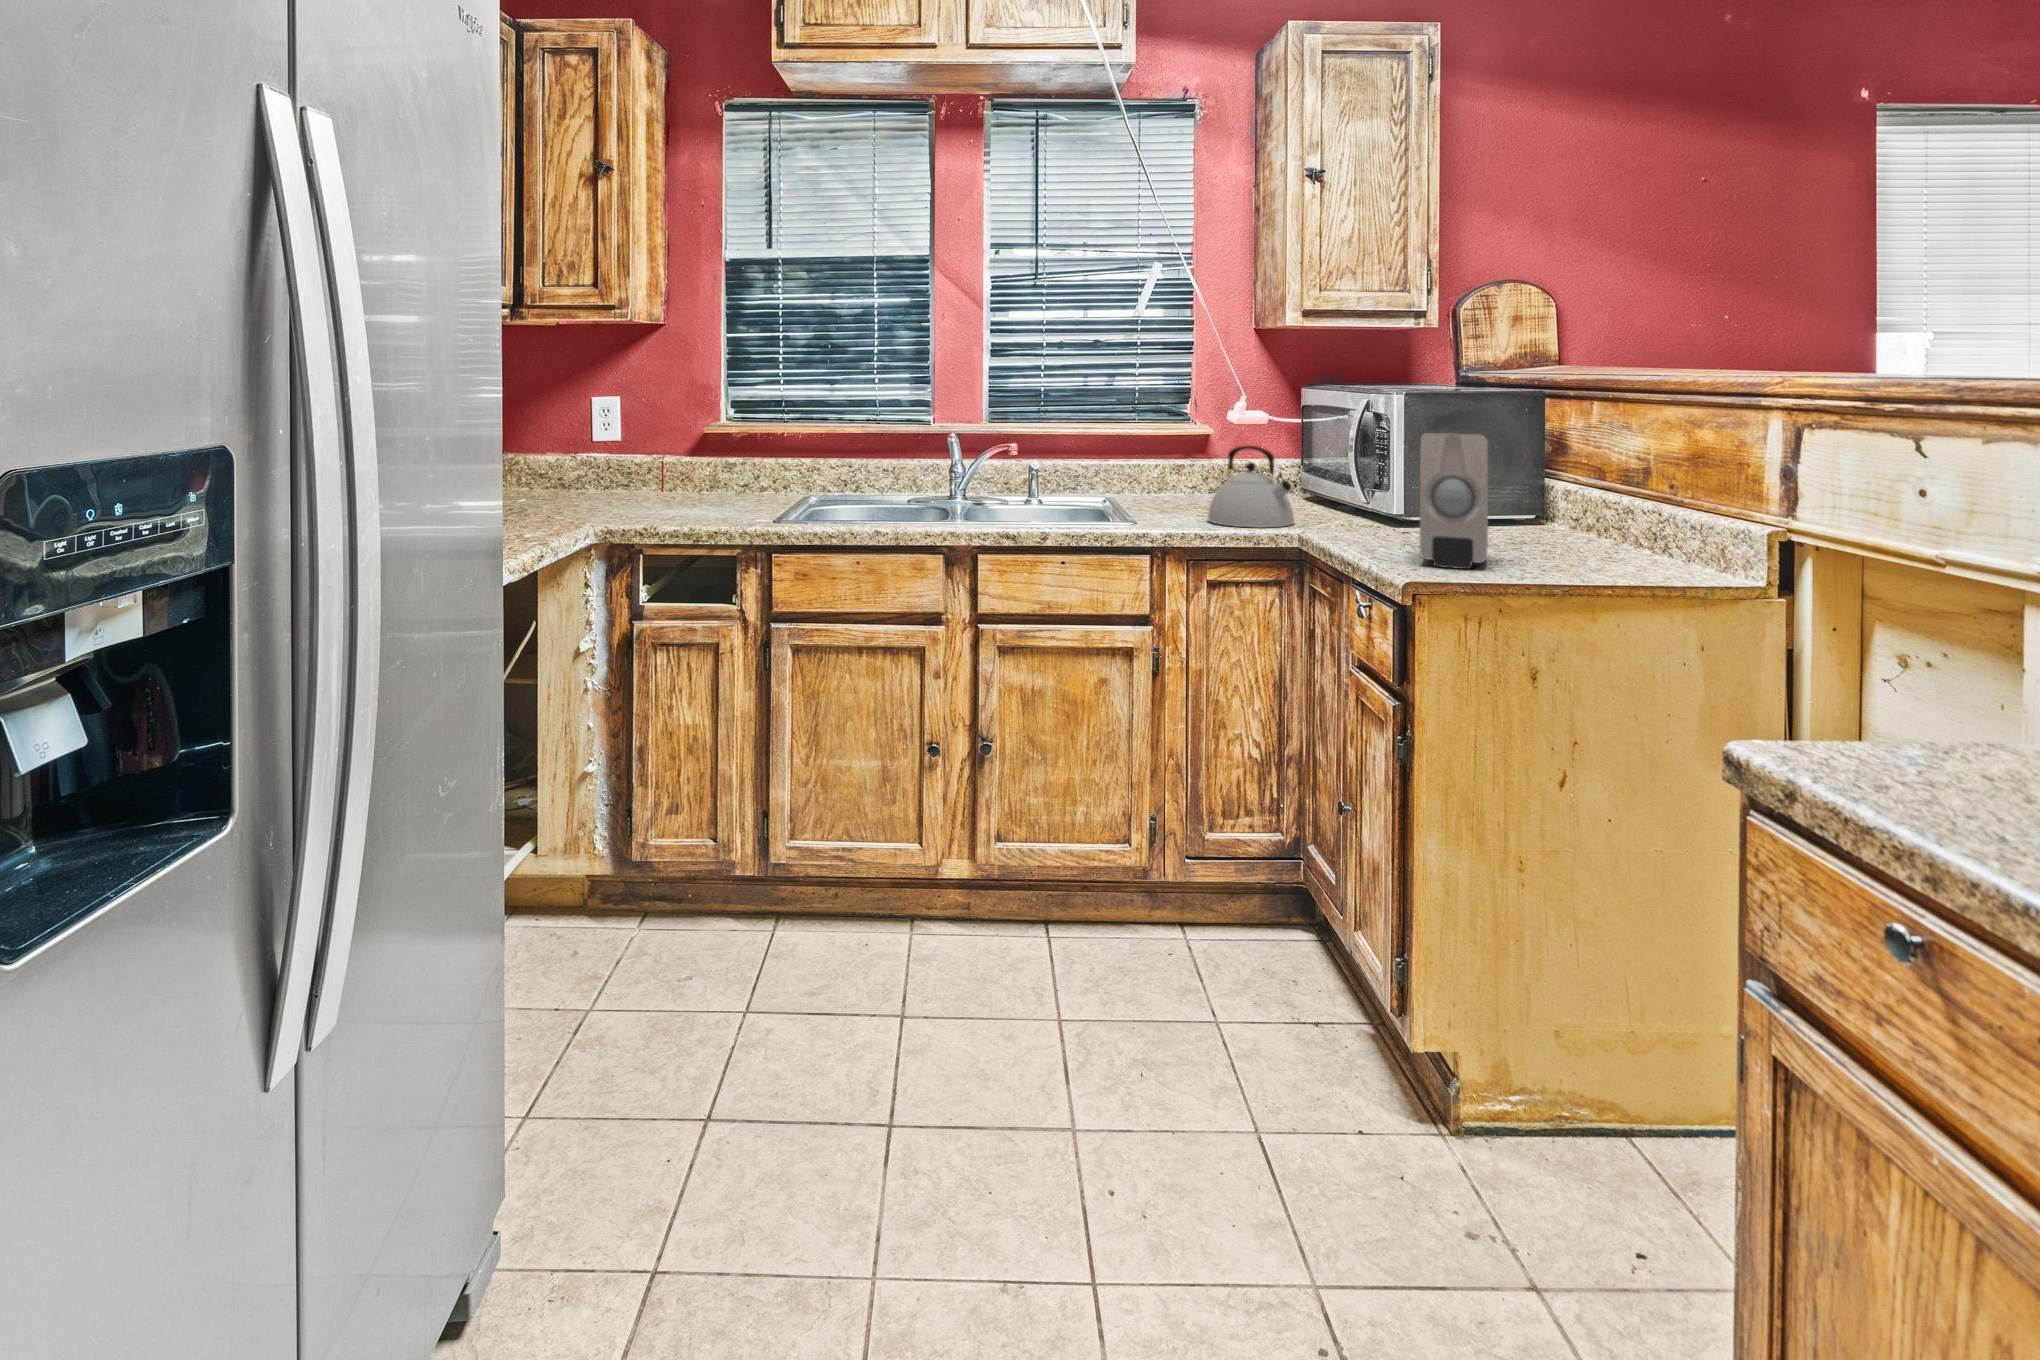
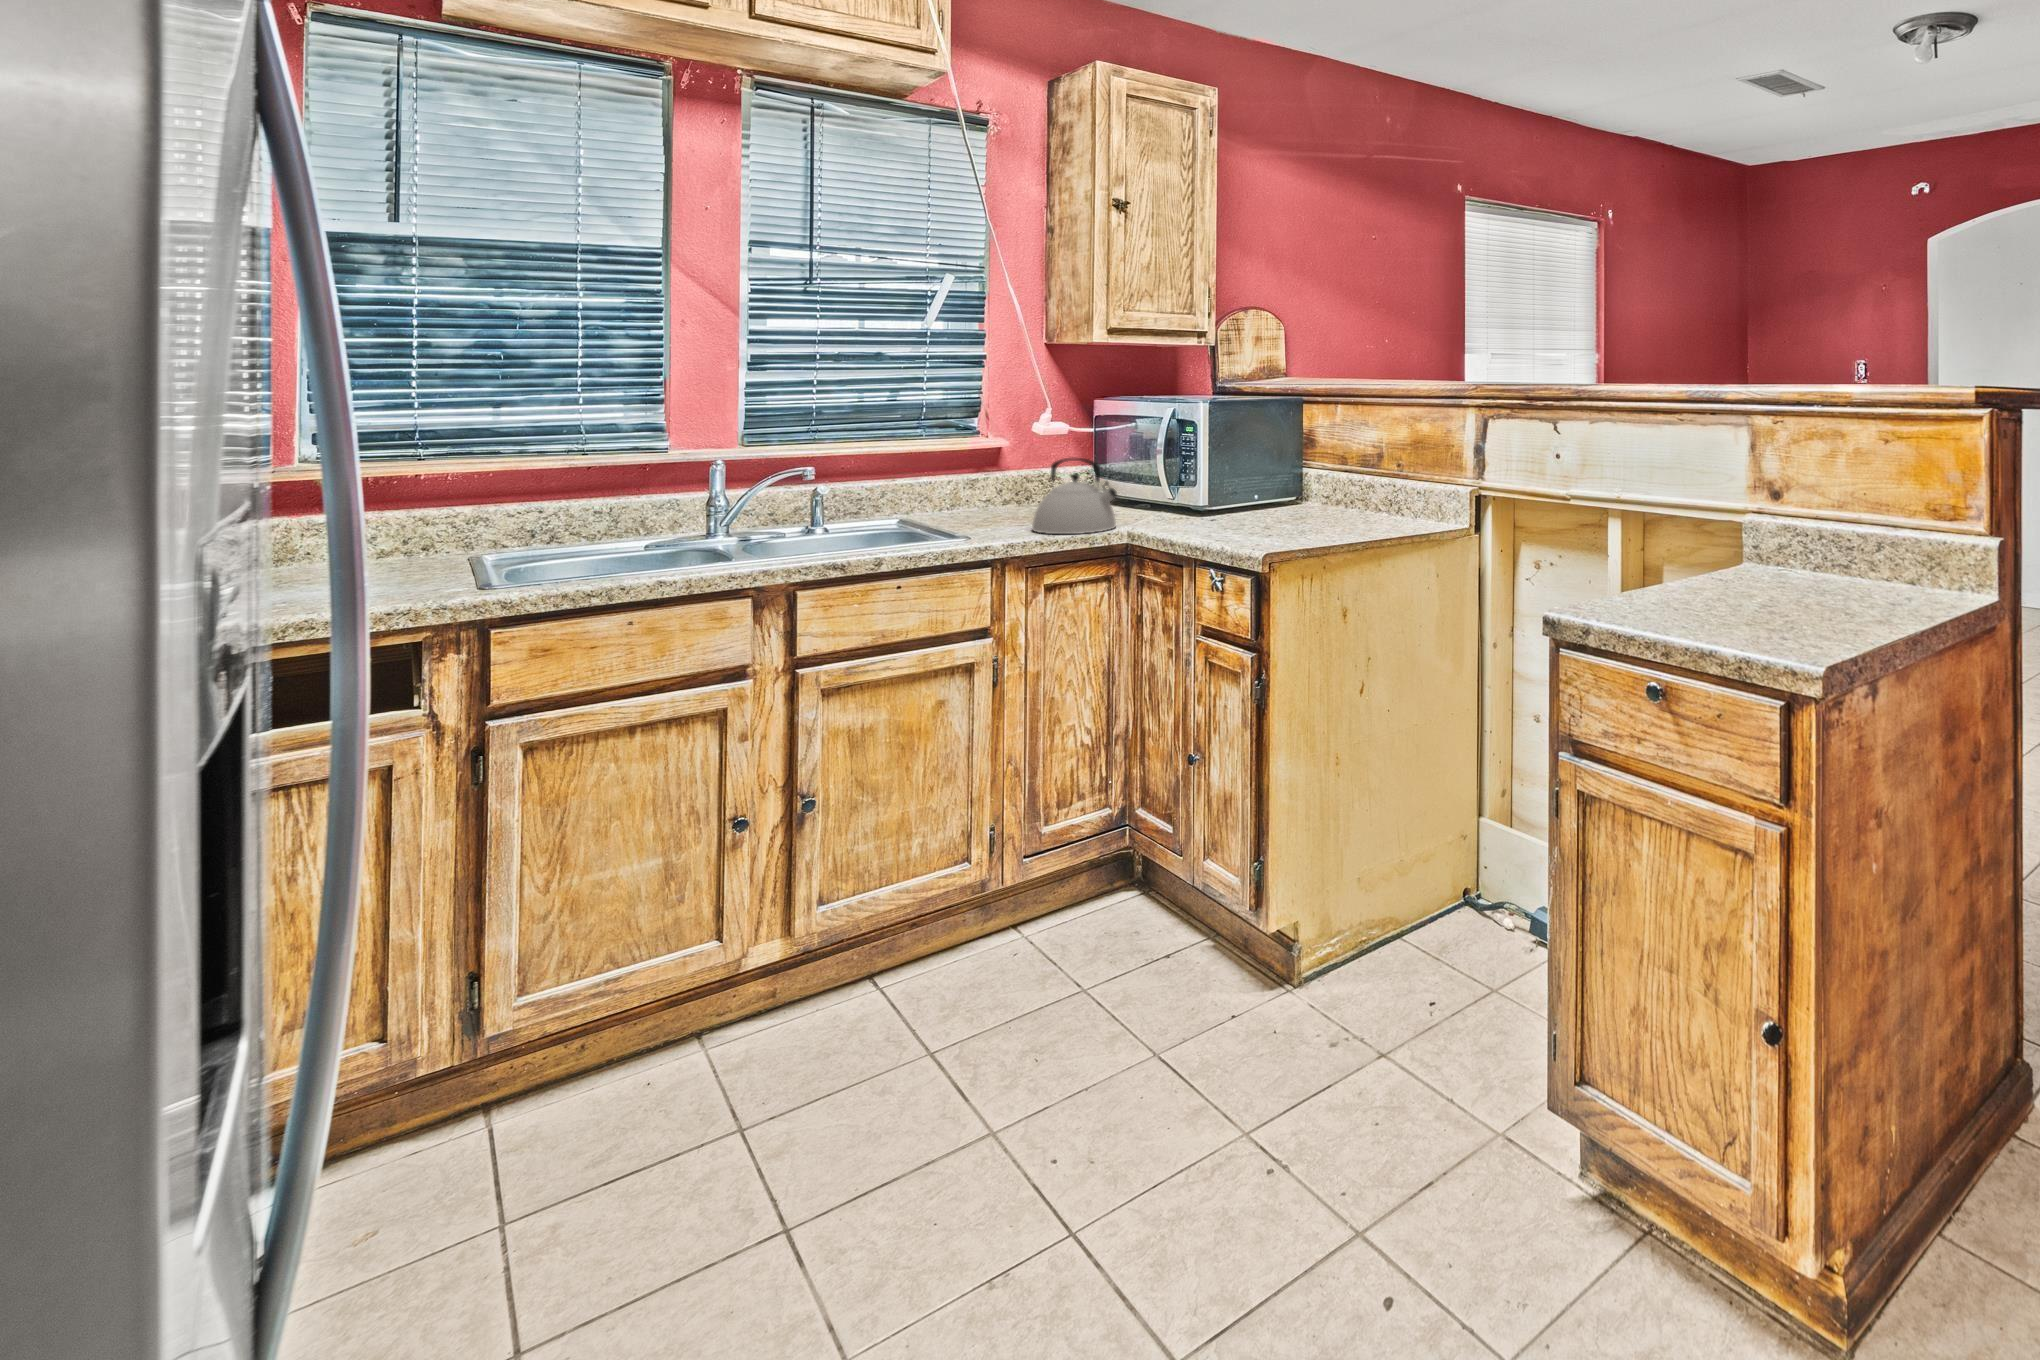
soap dispenser: present [1420,433,1489,569] -> none [1258,445,1315,553]

